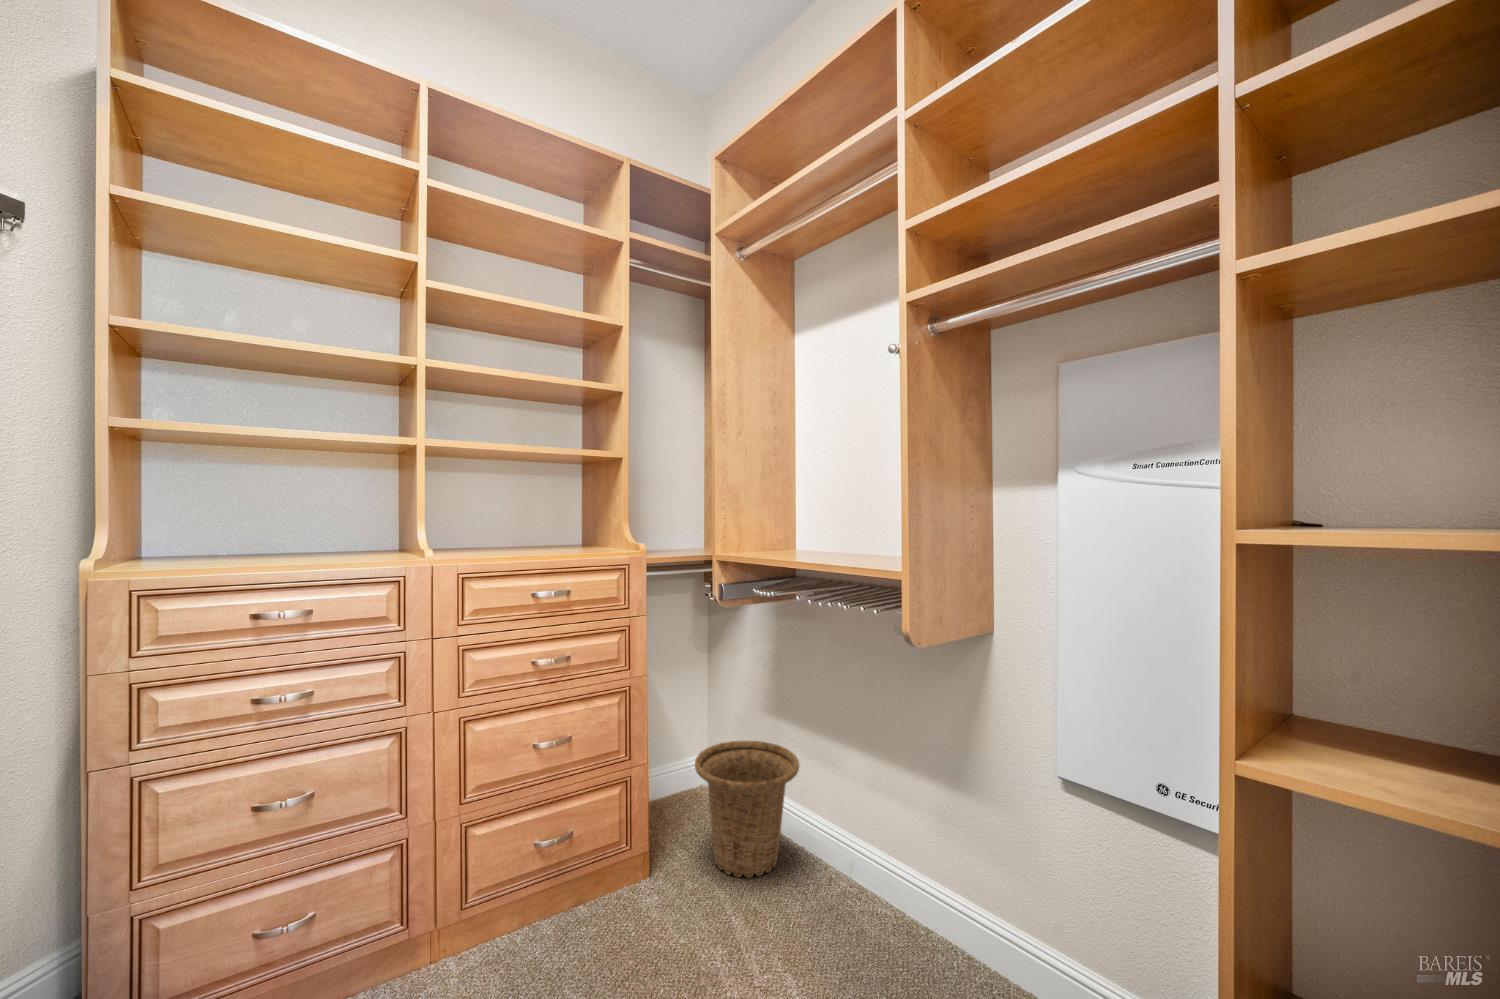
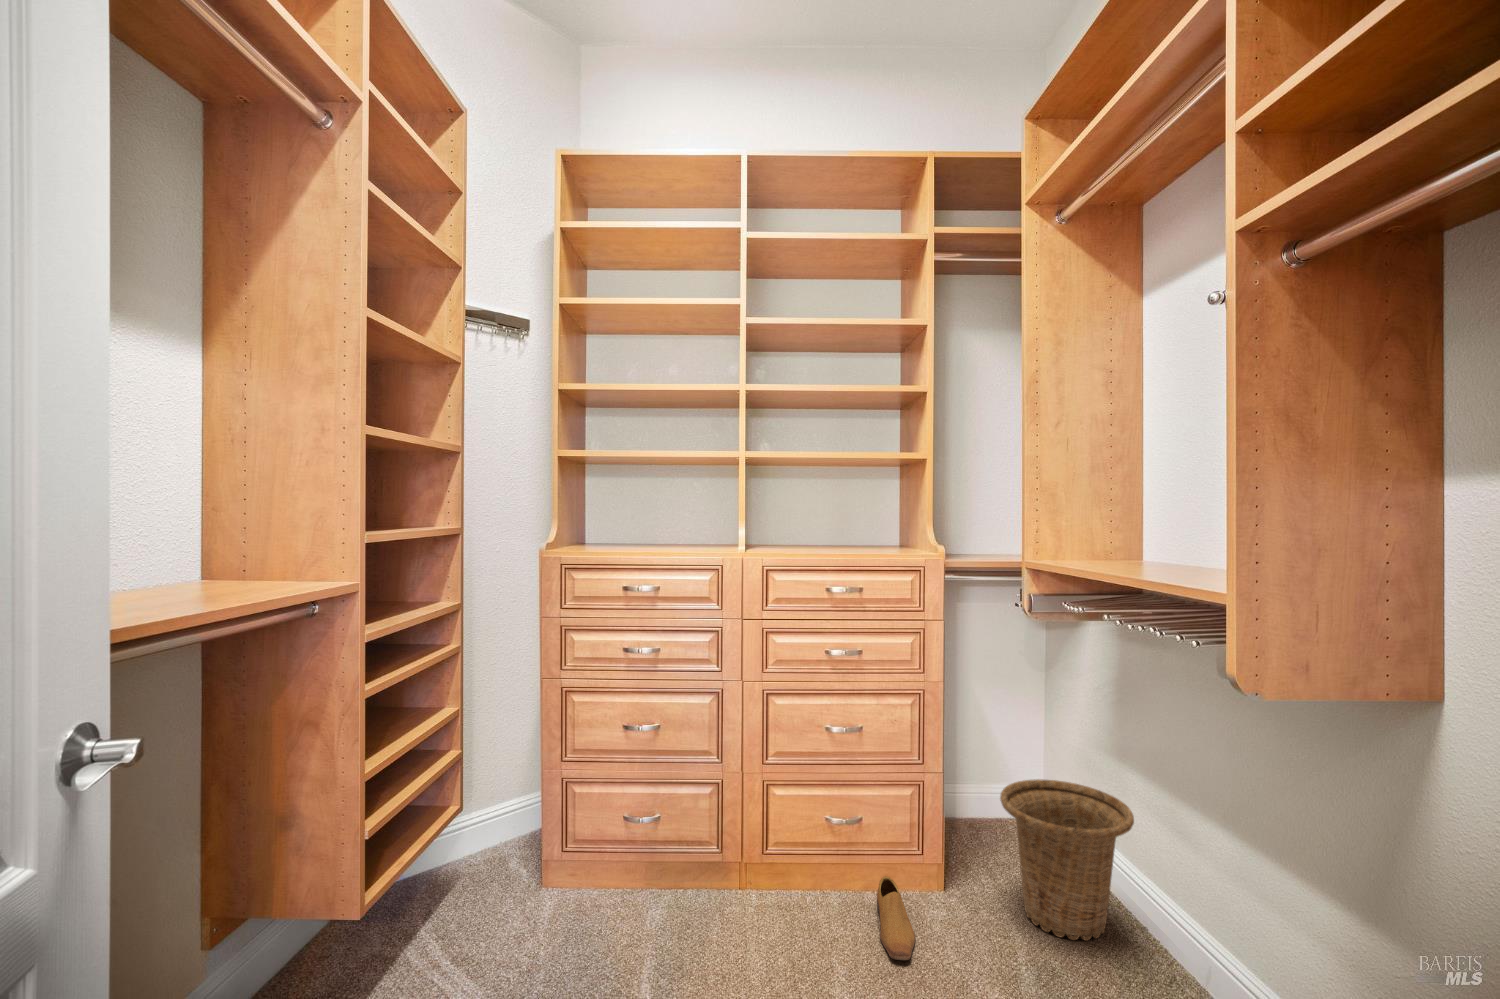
shoe: none [590,879,645,963] -> present [877,876,915,960]

